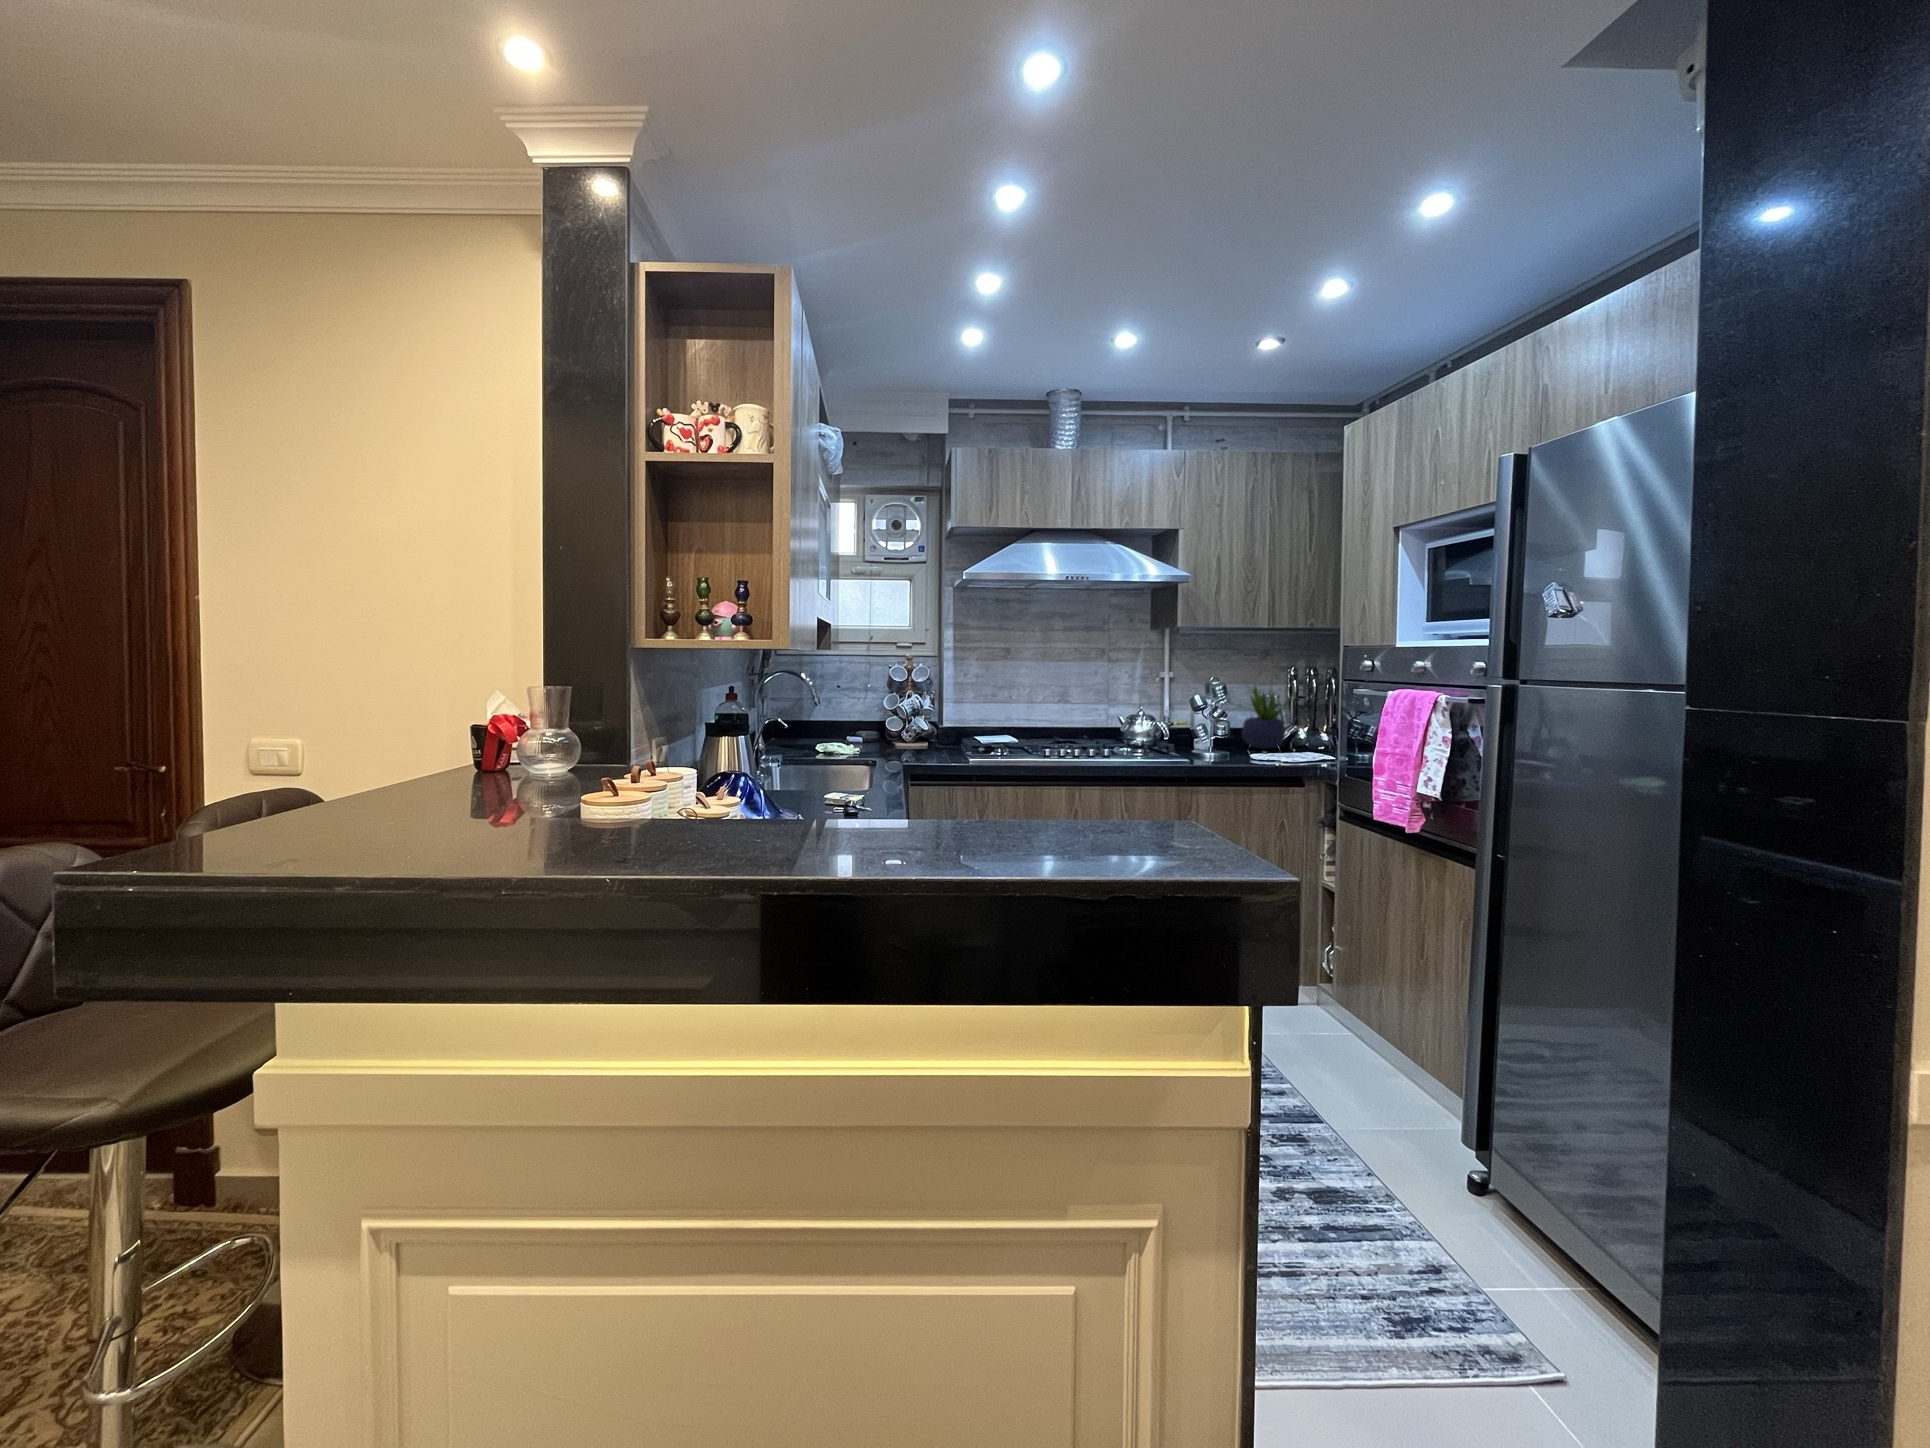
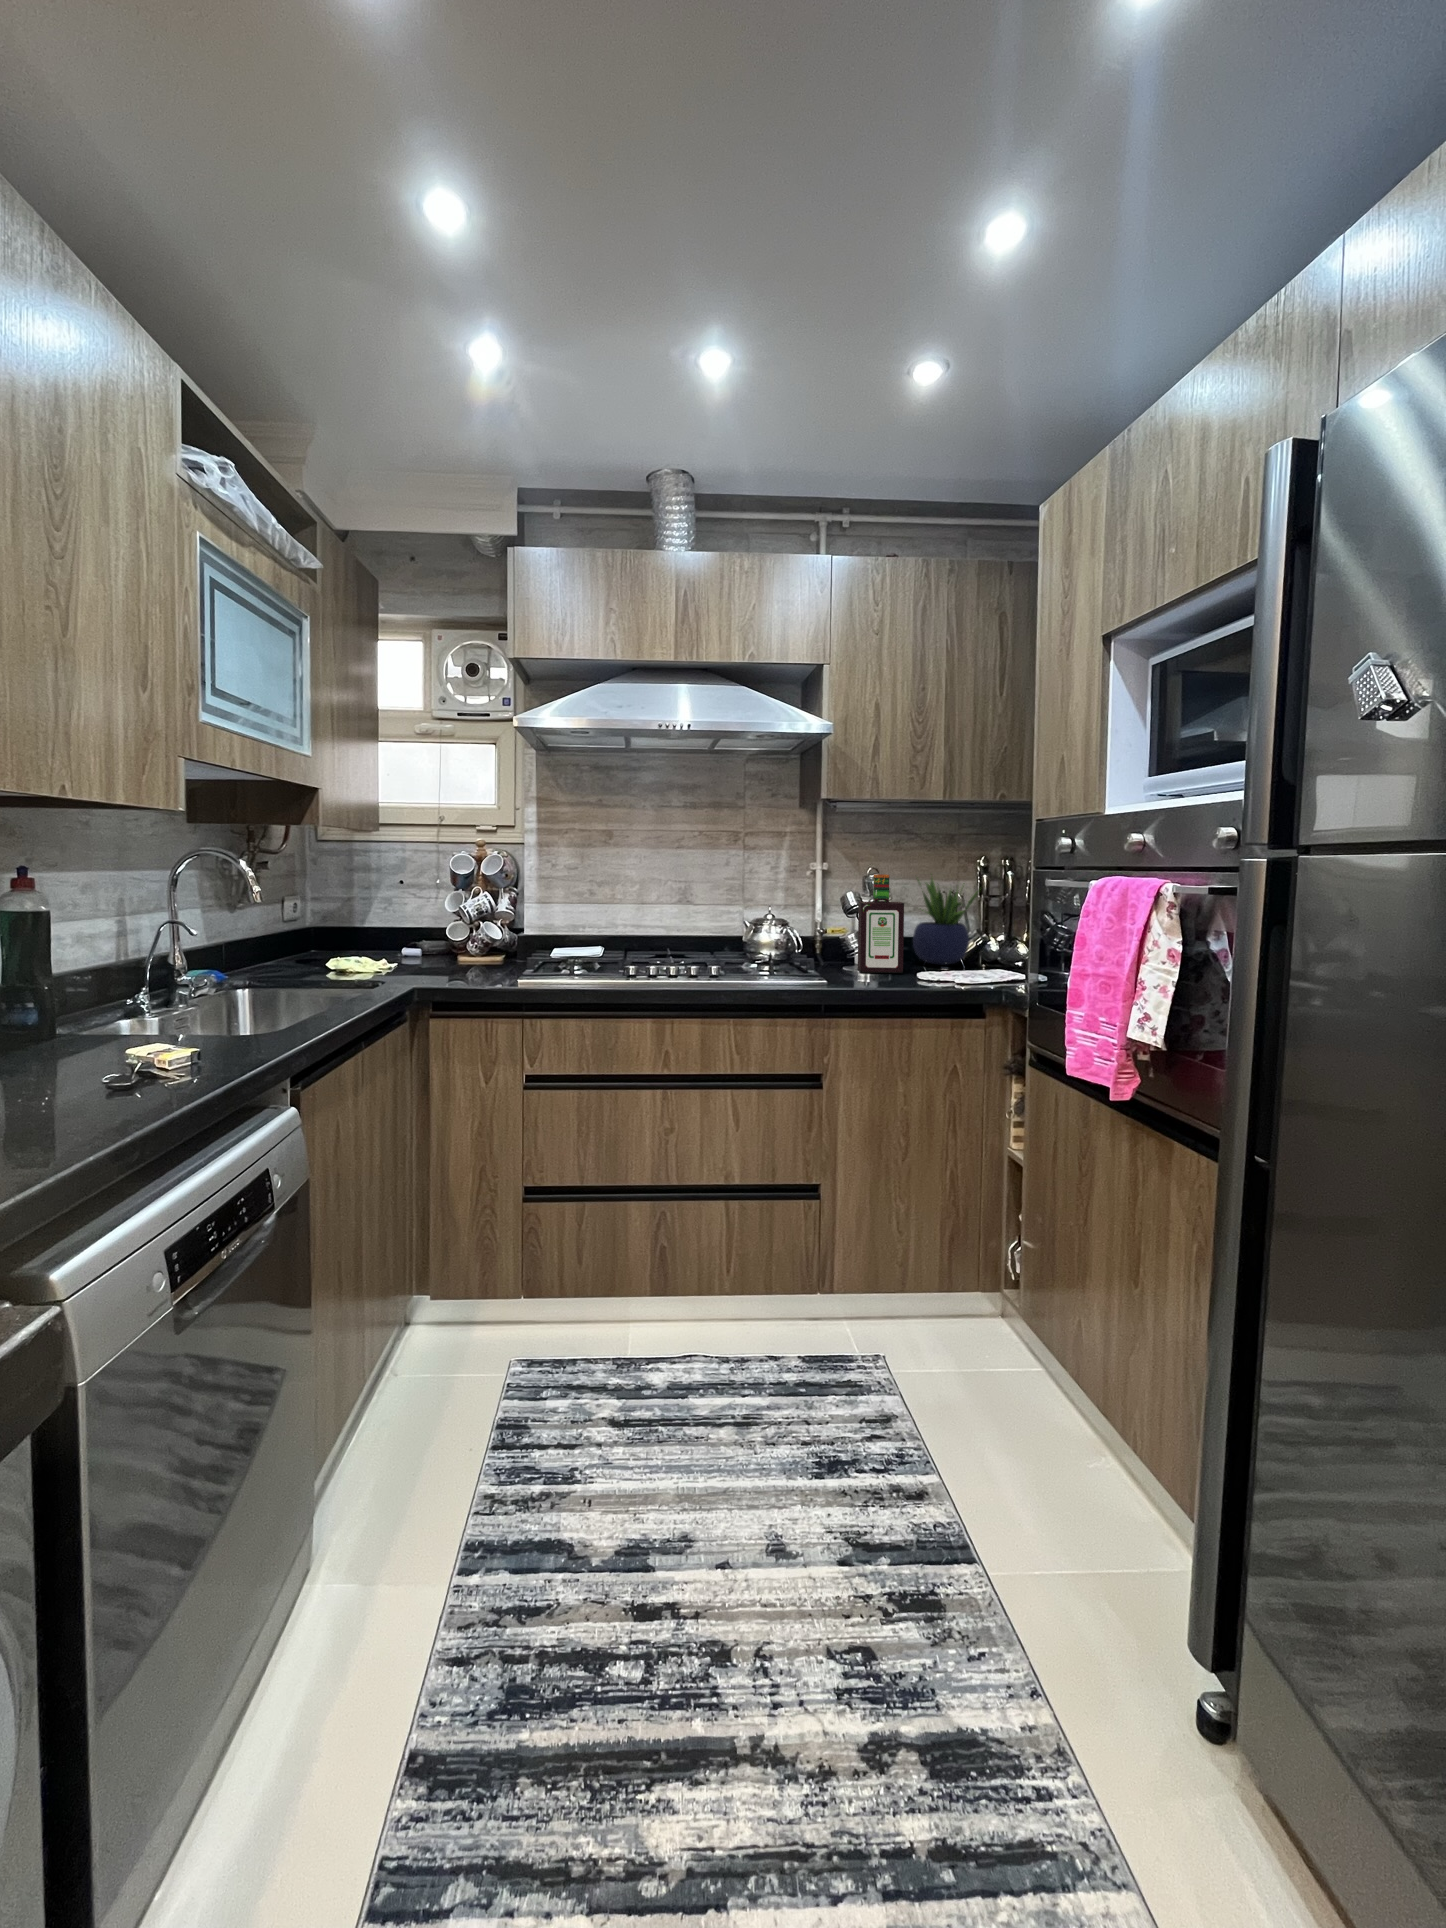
bottle: none [1203,683,1240,755] -> present [858,875,904,973]

